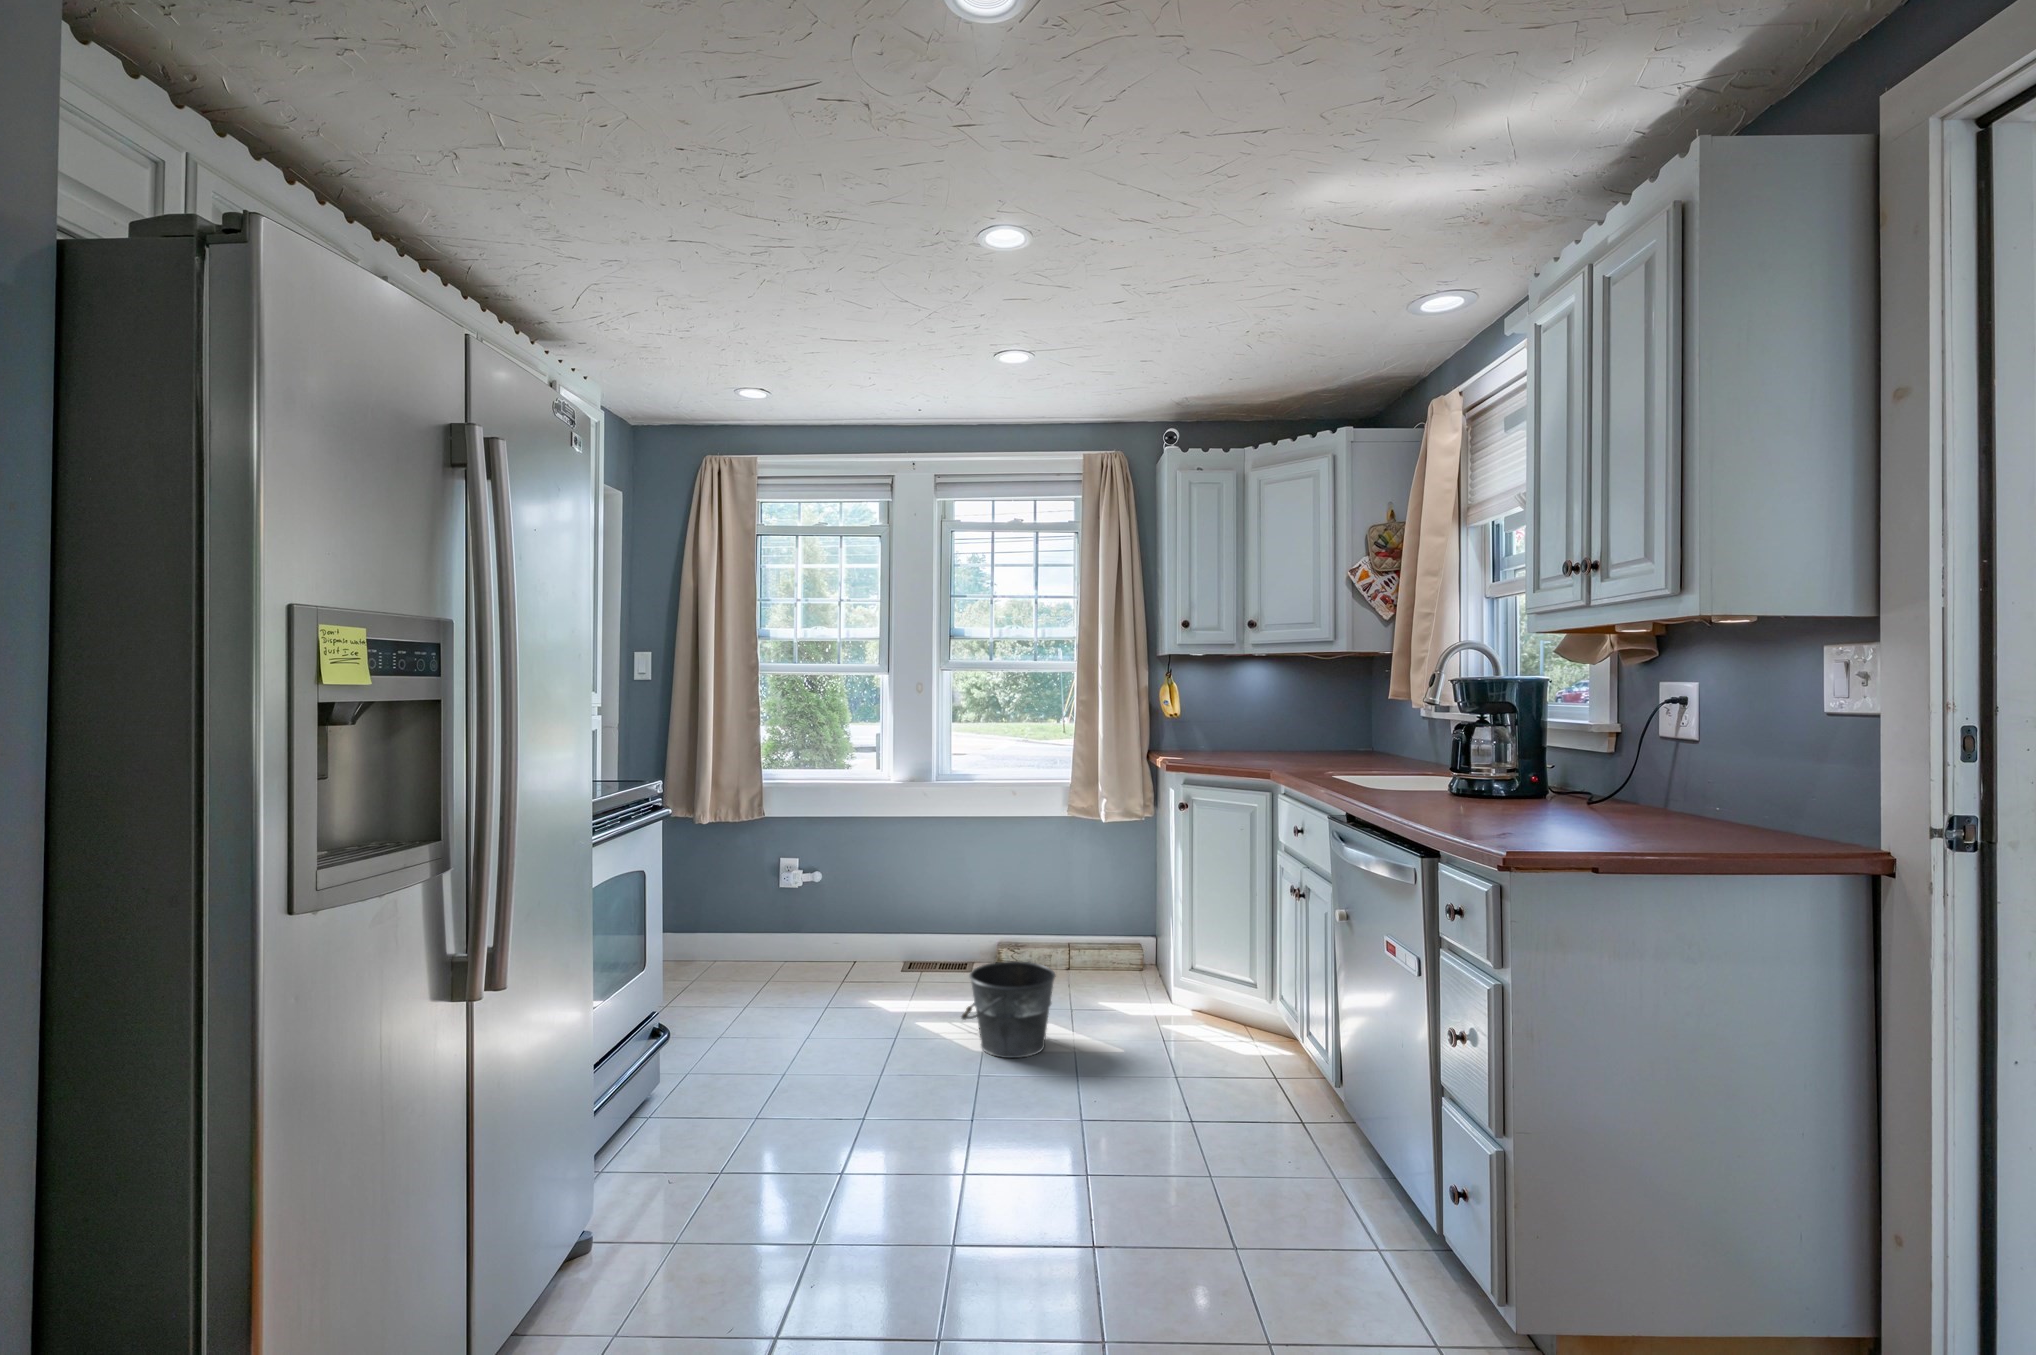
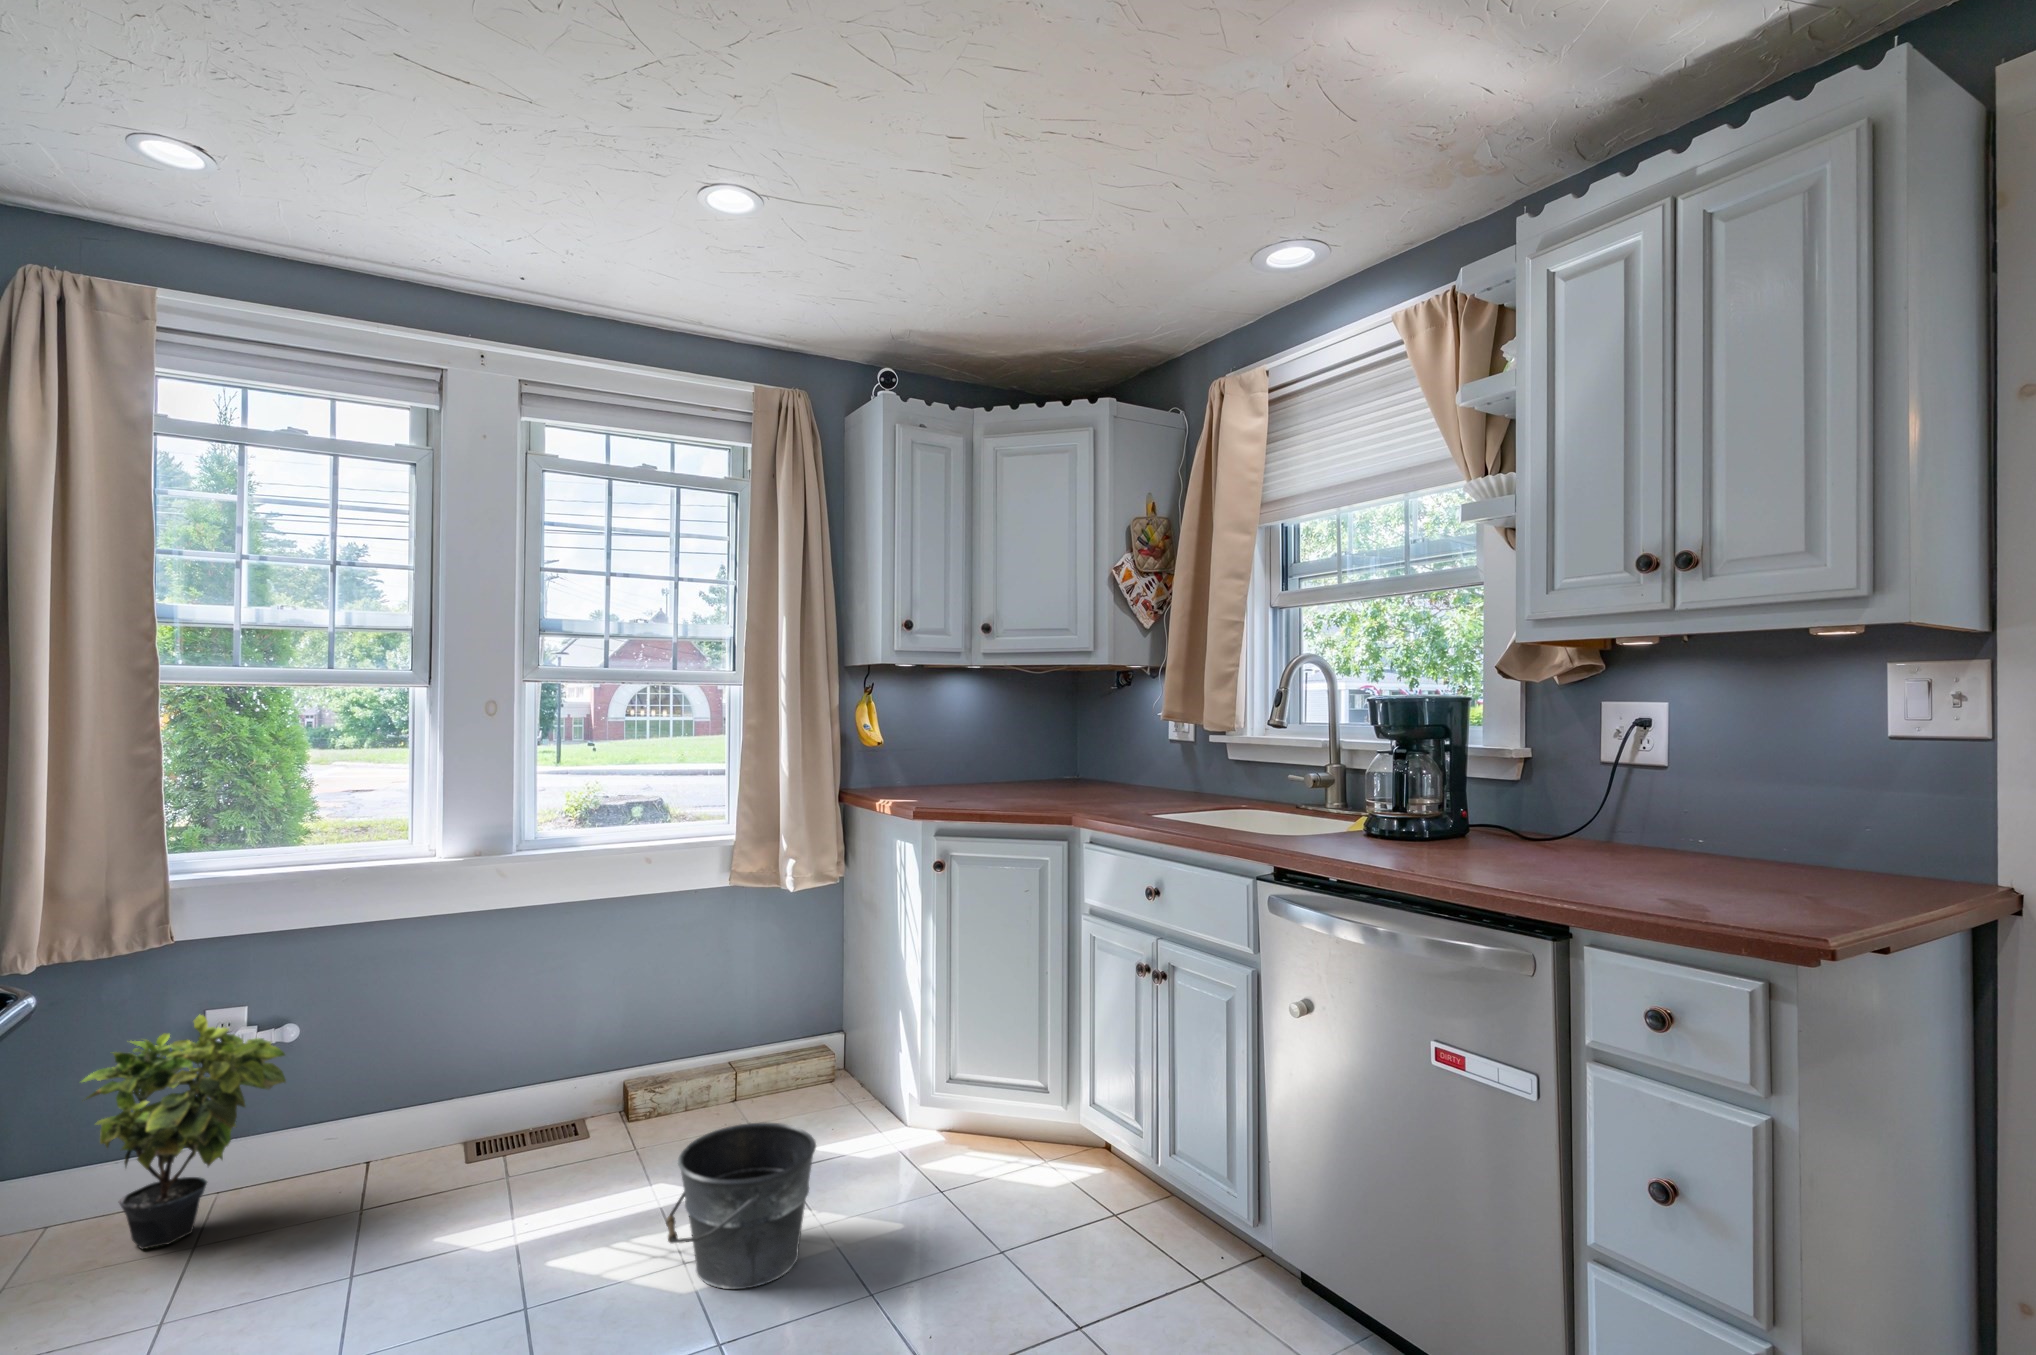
potted plant: none [721,857,811,976] -> present [82,1015,286,1249]

